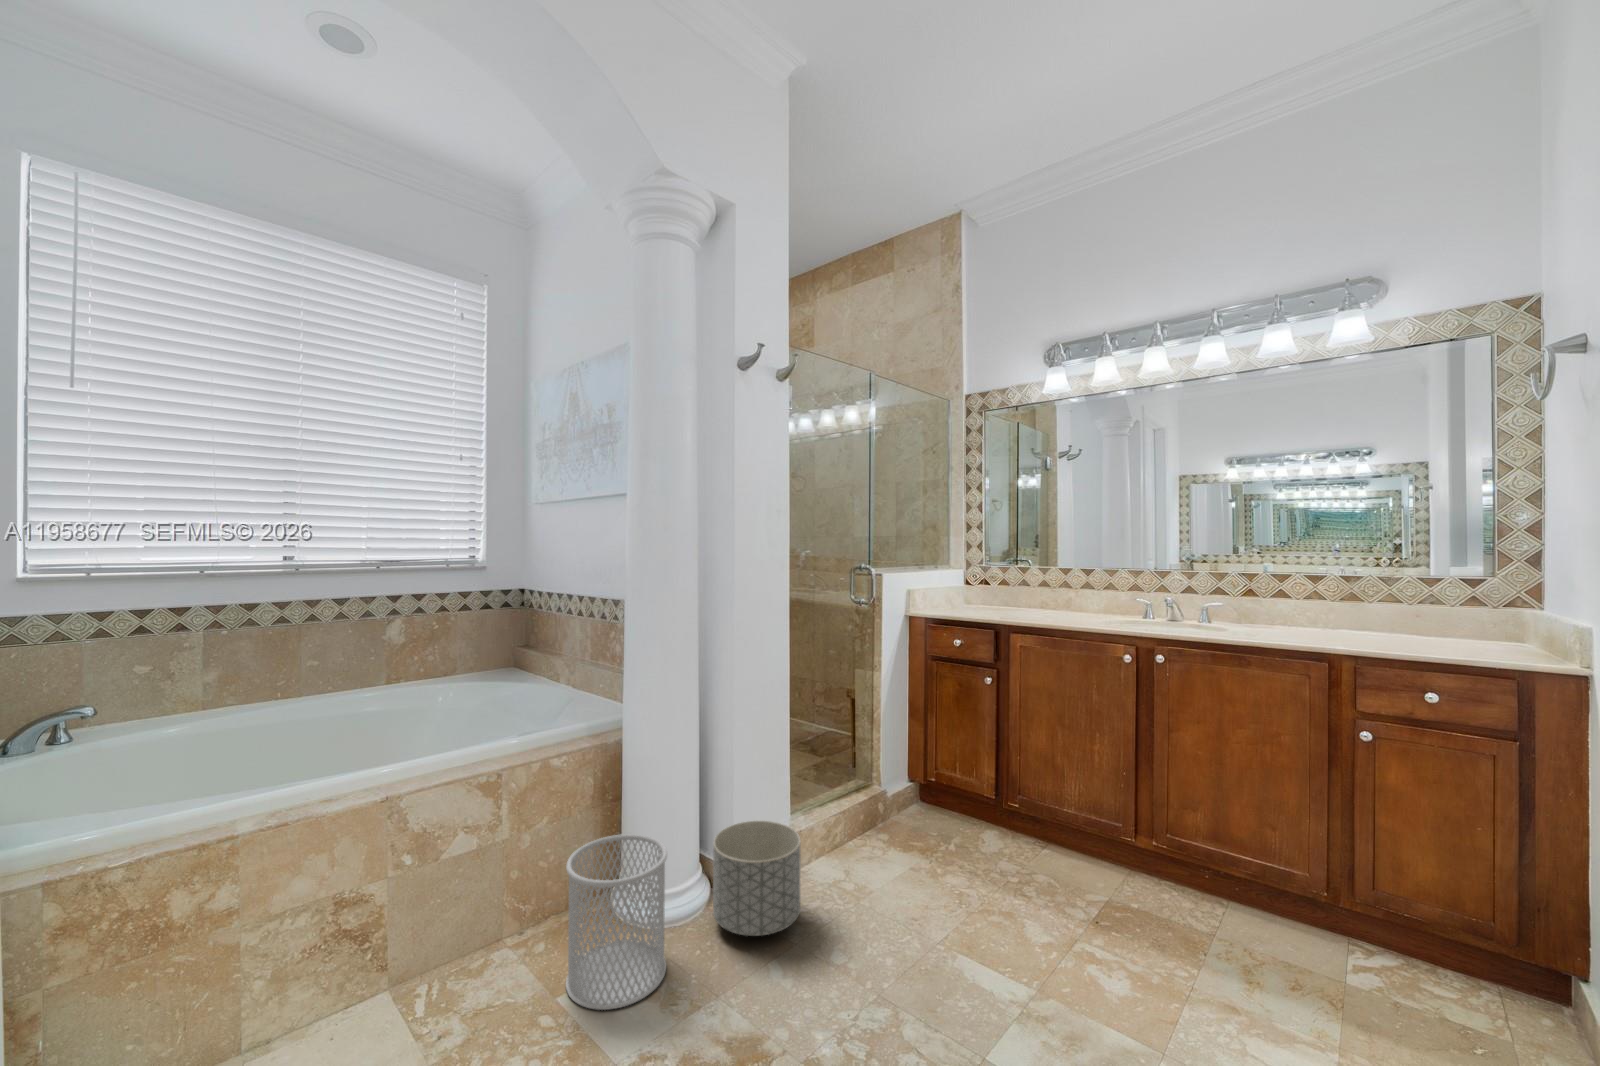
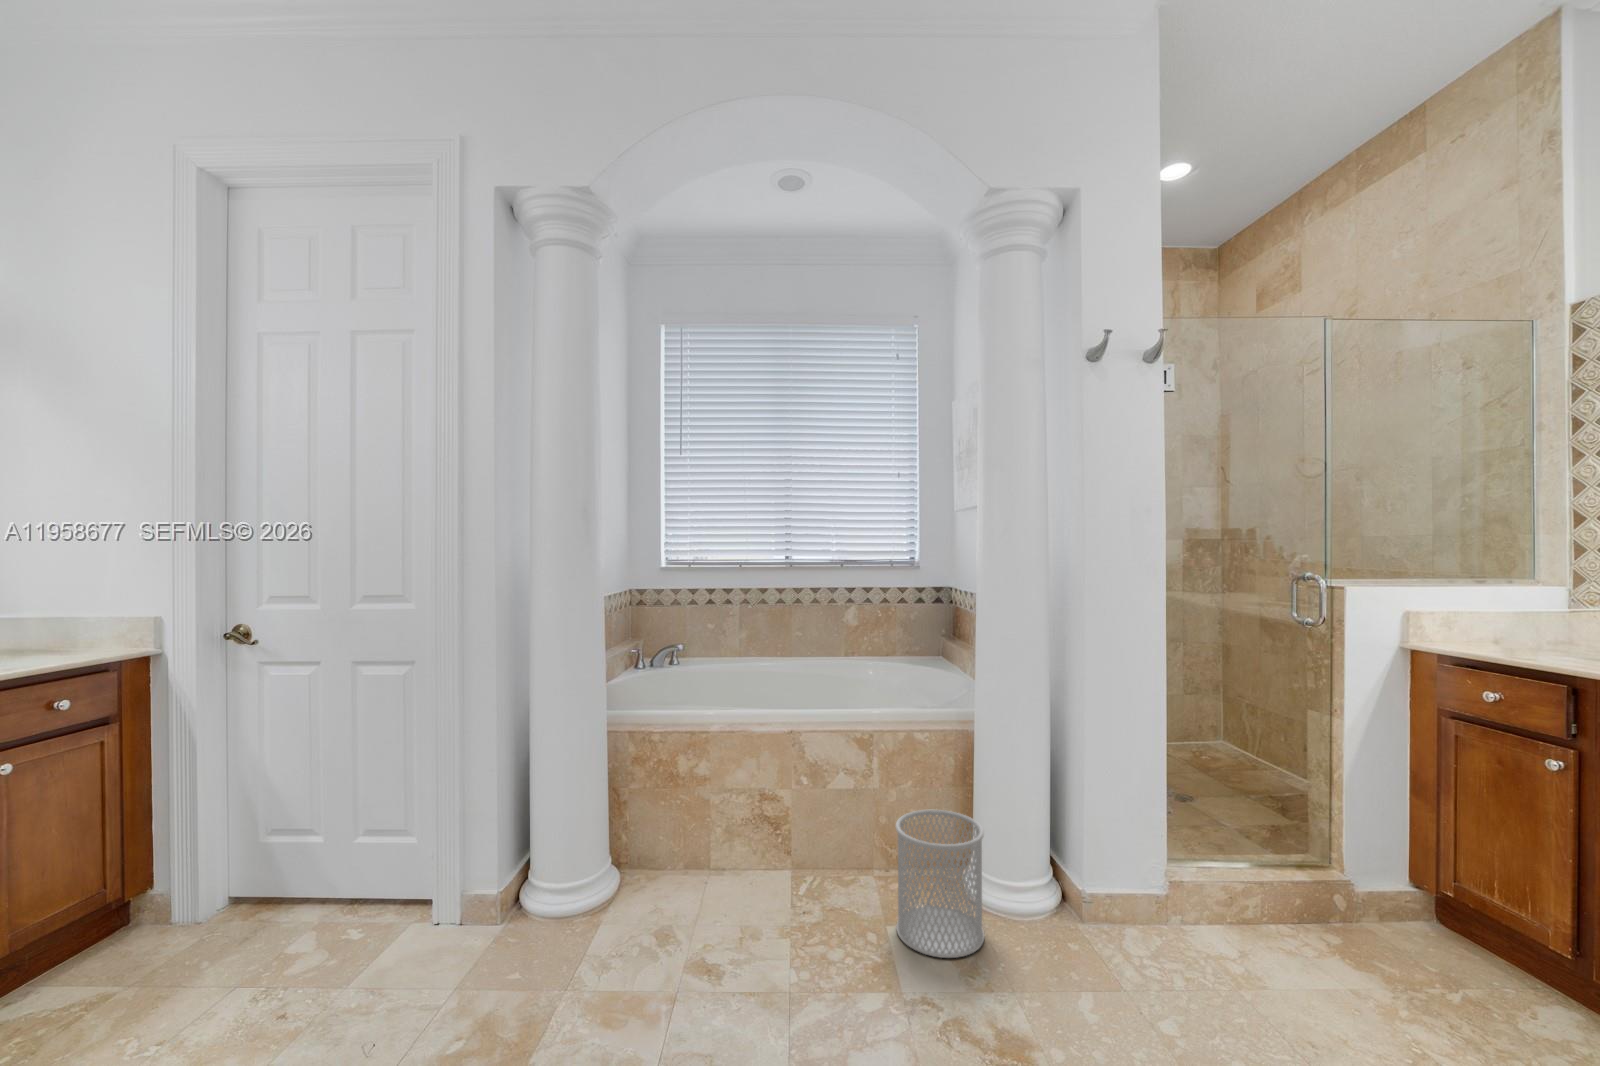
planter: present [713,821,801,936] -> none [1043,842,1144,965]

